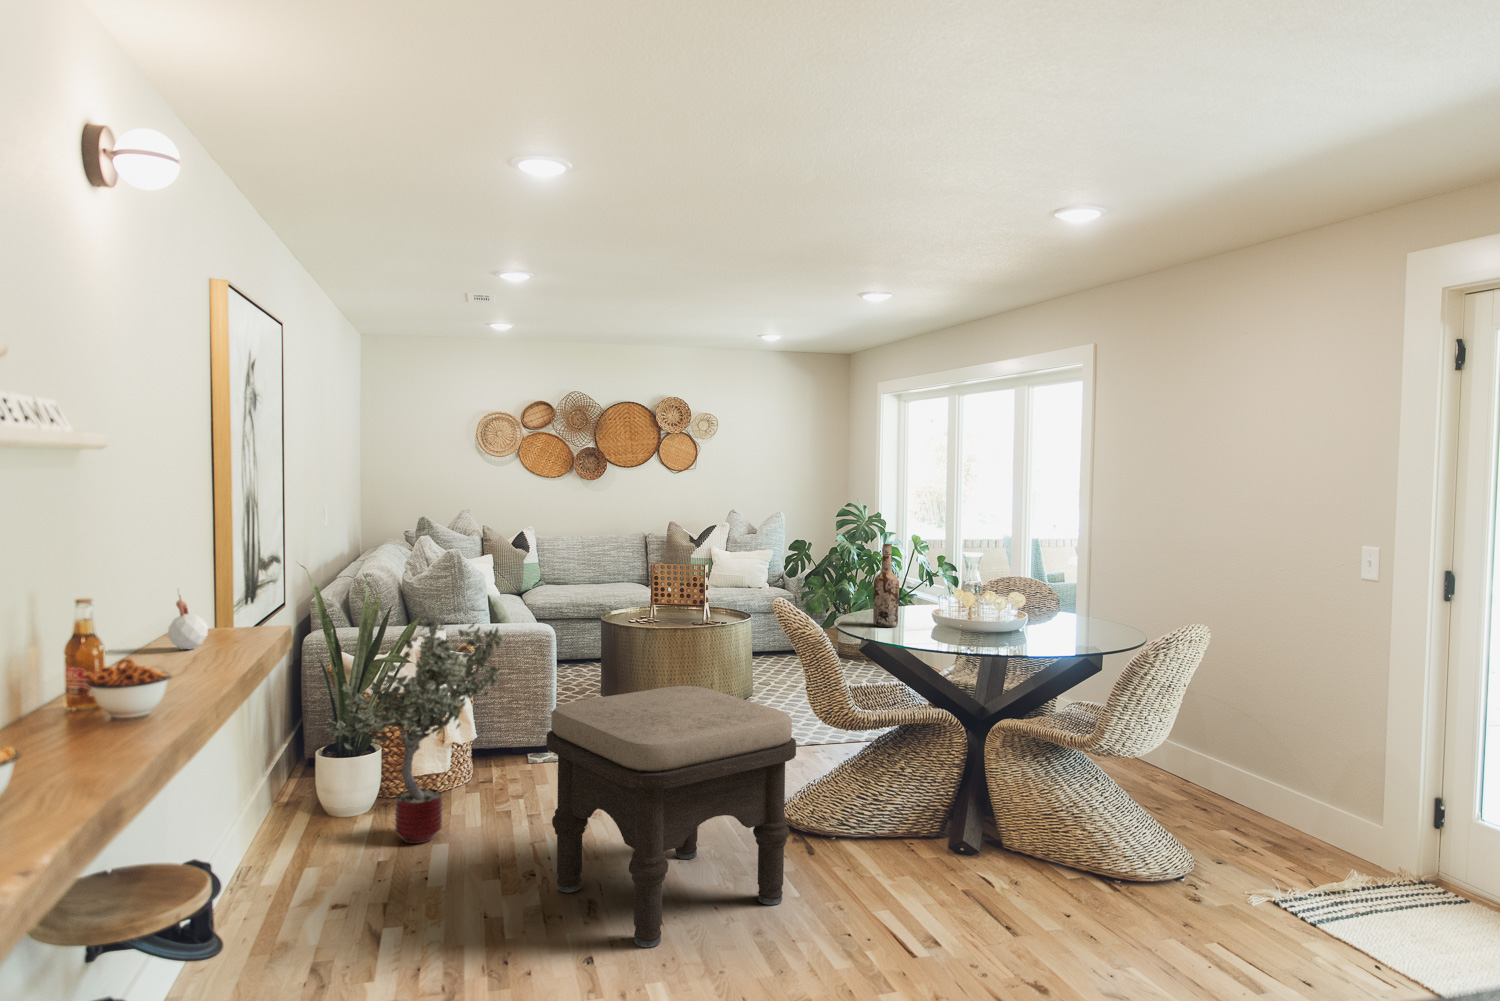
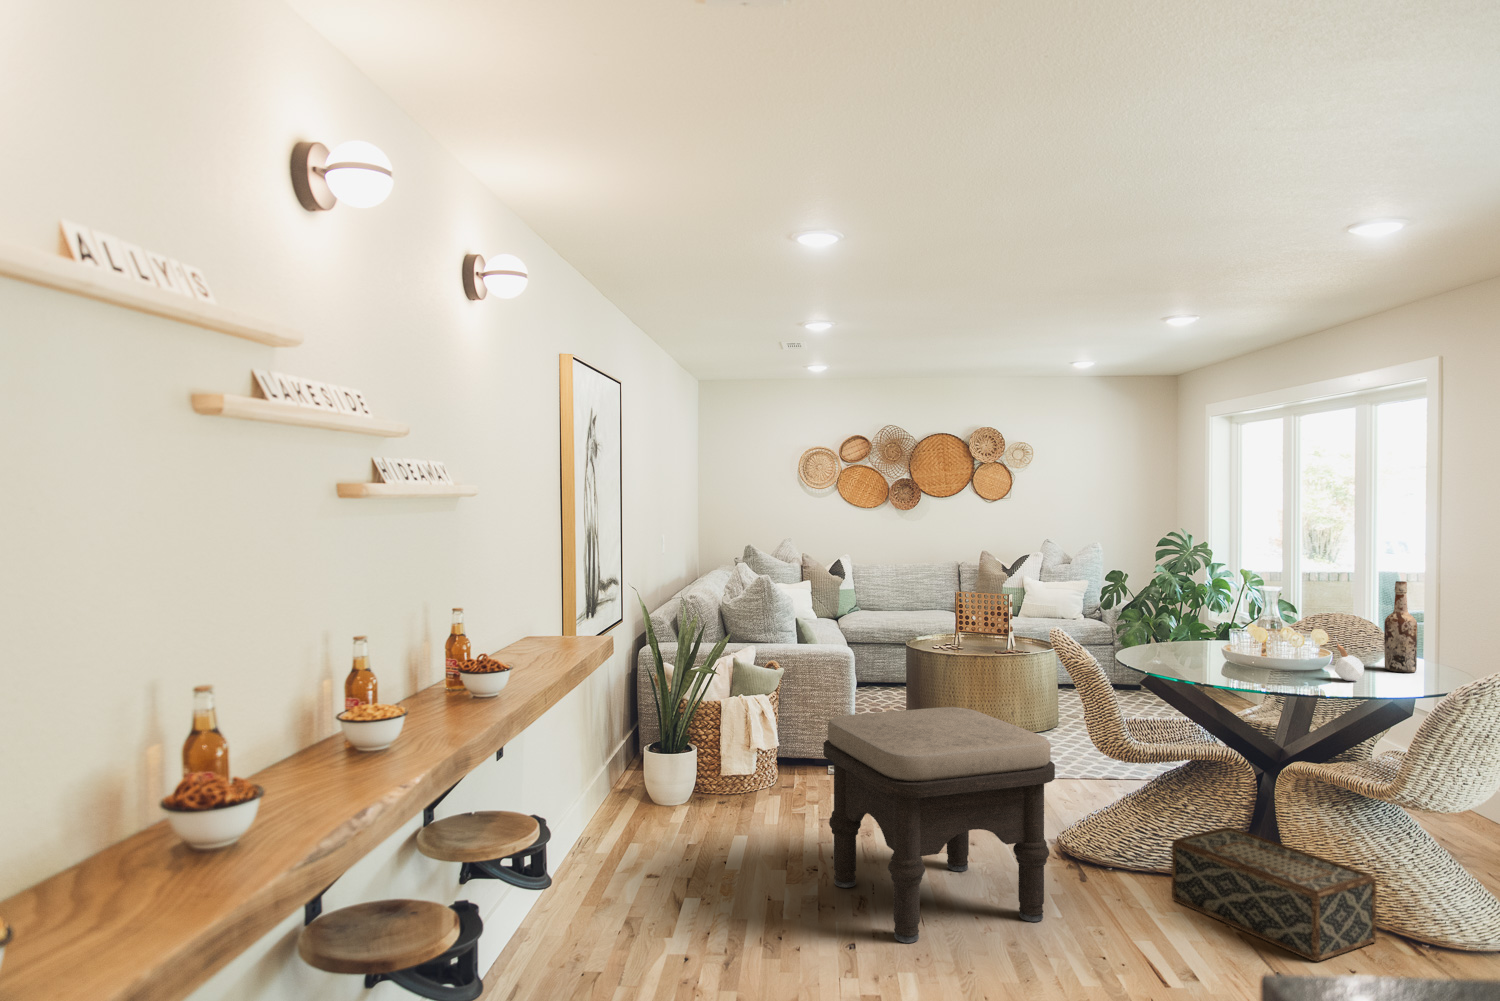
wine bottle: present [873,544,899,627] -> present [1384,581,1417,672]
candle: present [168,595,208,649] -> present [1335,637,1364,681]
potted tree: present [326,606,502,844] -> none [647,624,796,832]
woven basket: none [897,786,1078,909] -> present [1171,827,1376,961]

